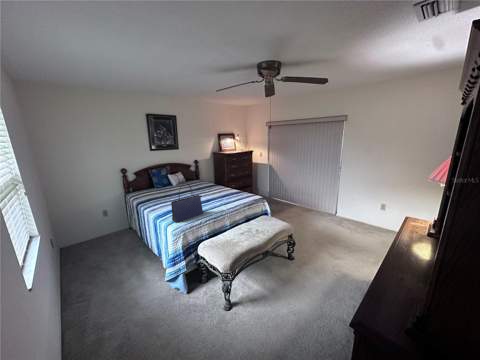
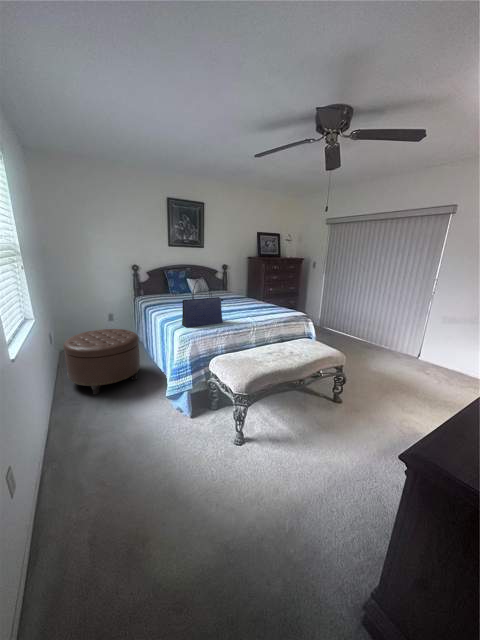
ottoman: none [69,226,138,287] -> present [63,329,140,394]

